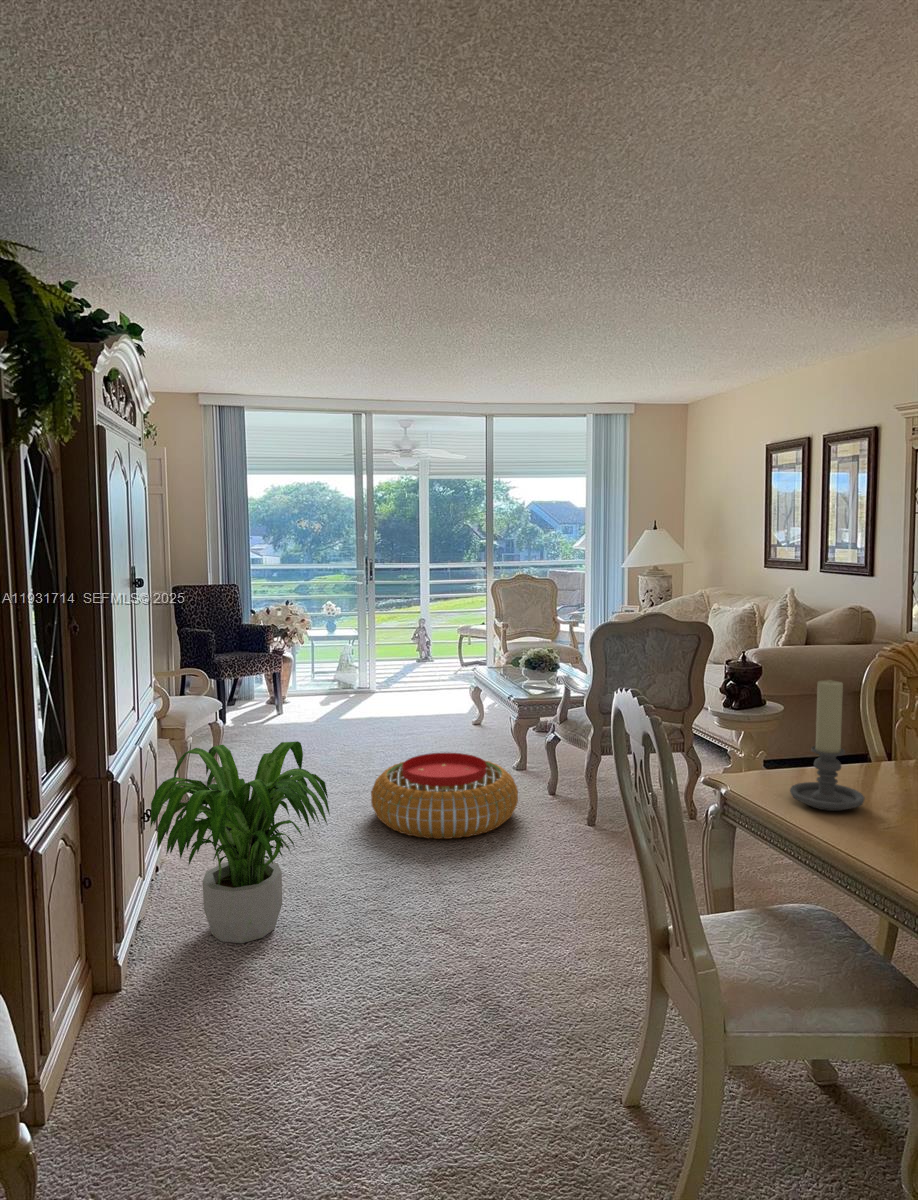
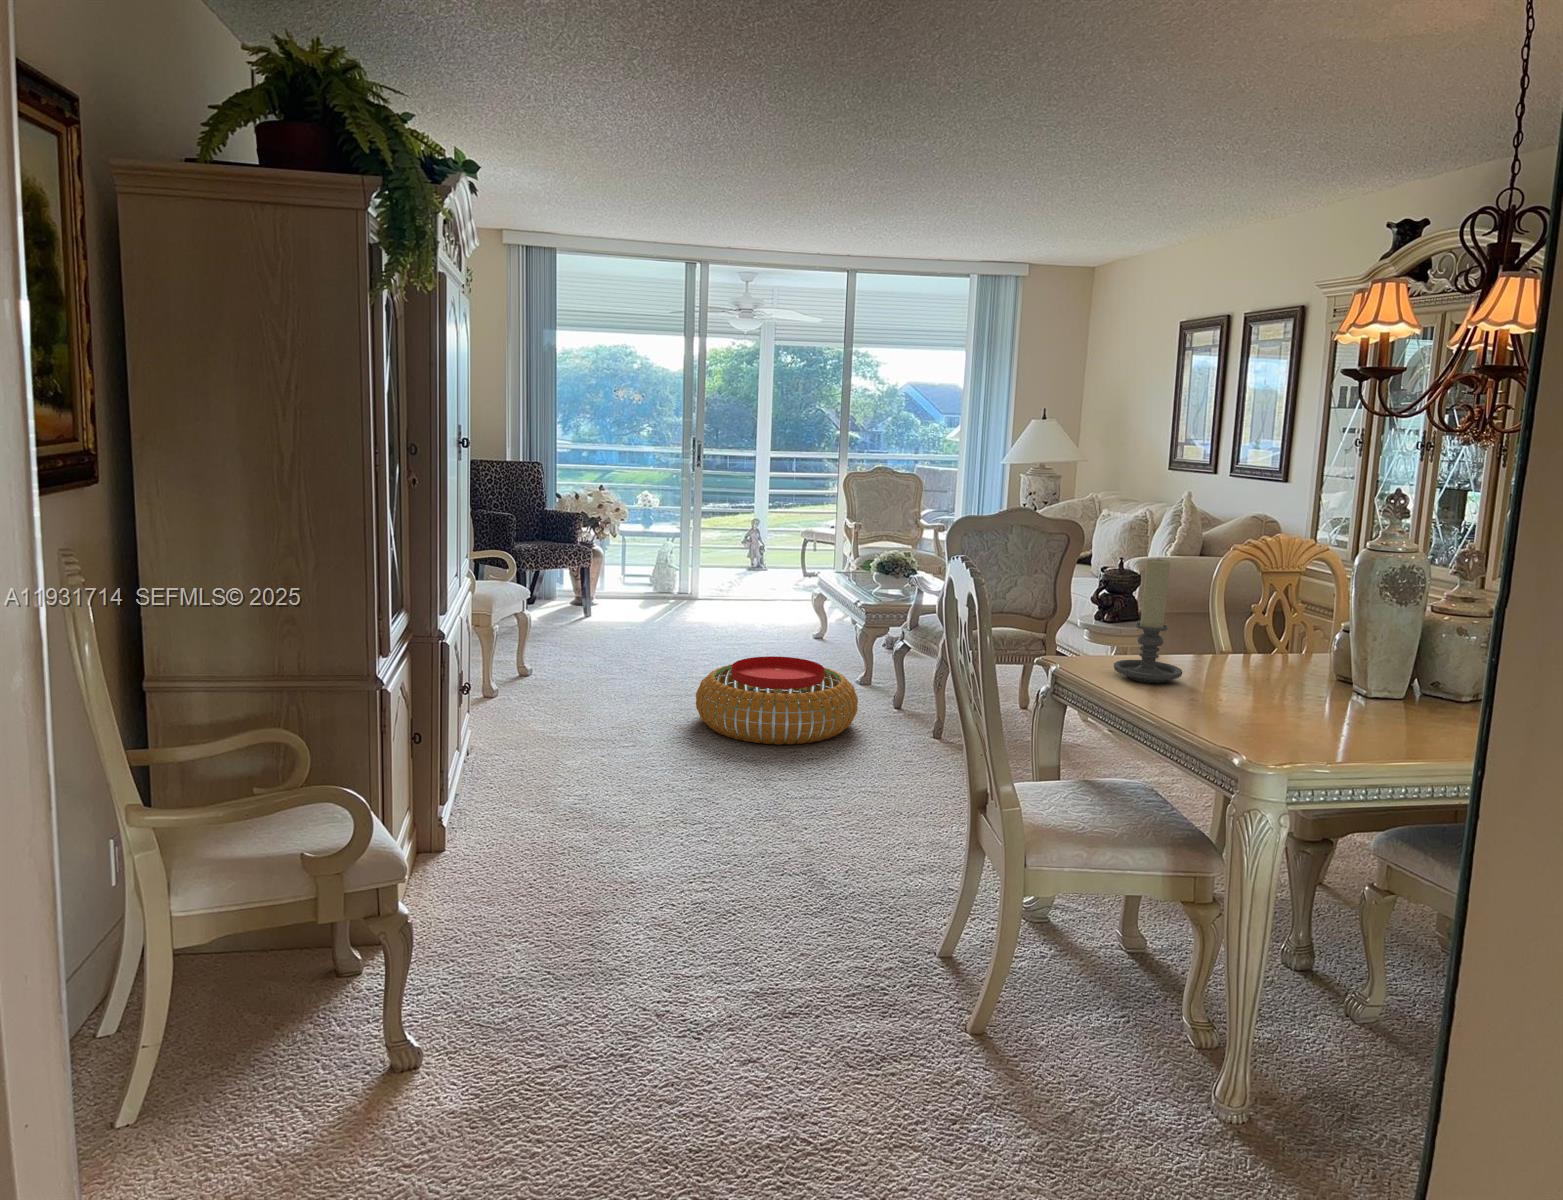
potted plant: present [150,741,330,943] -> none [475,622,660,821]

